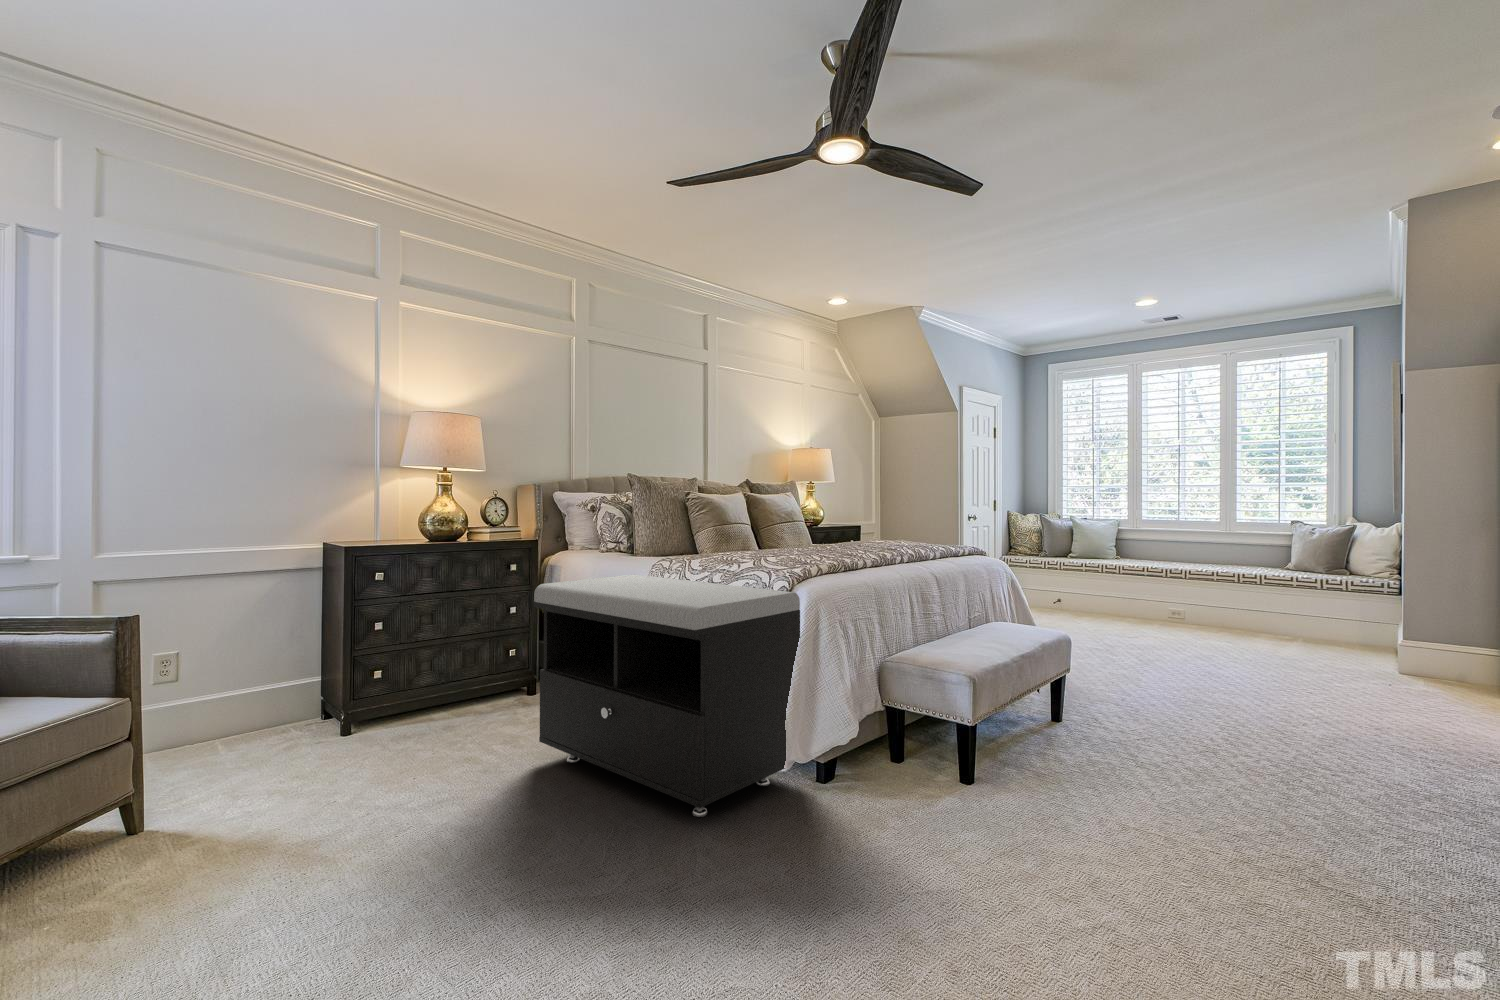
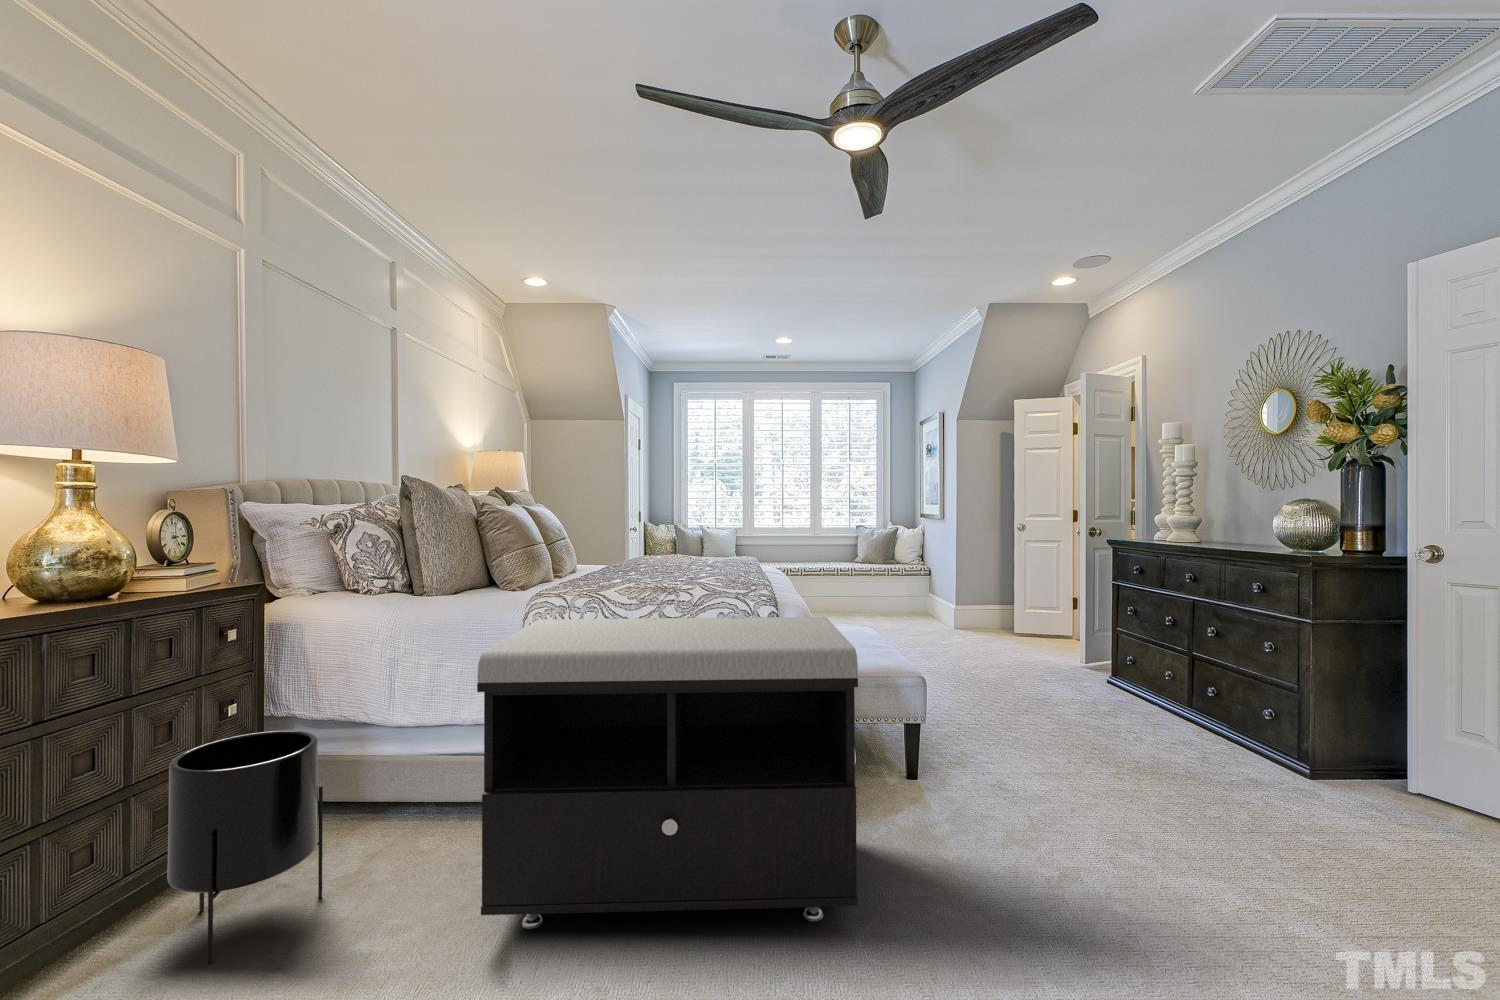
planter: none [454,622,523,729] -> present [167,731,323,964]

